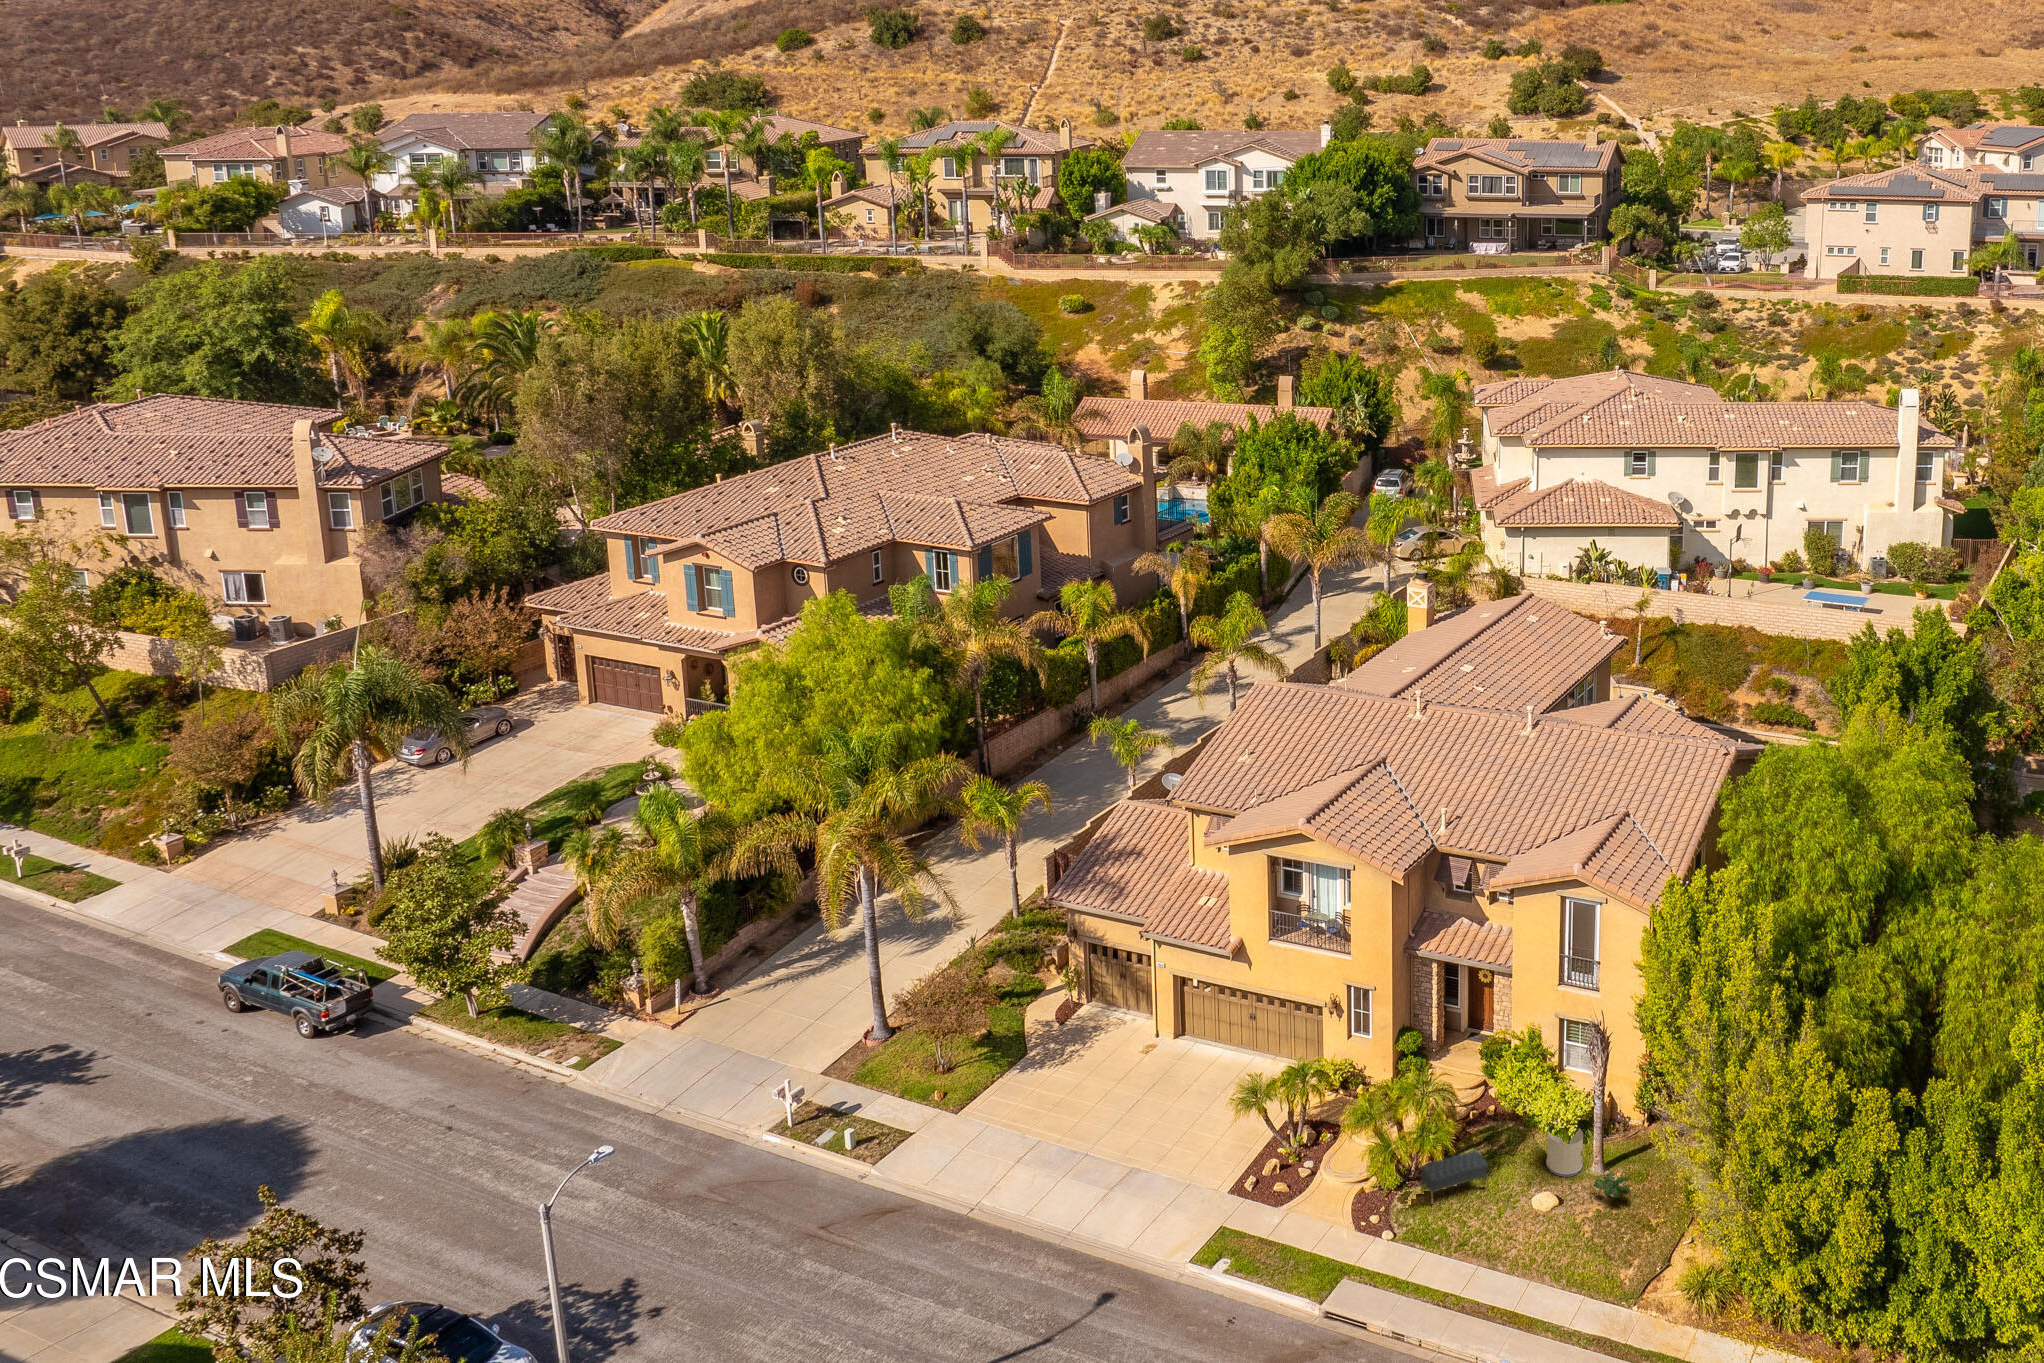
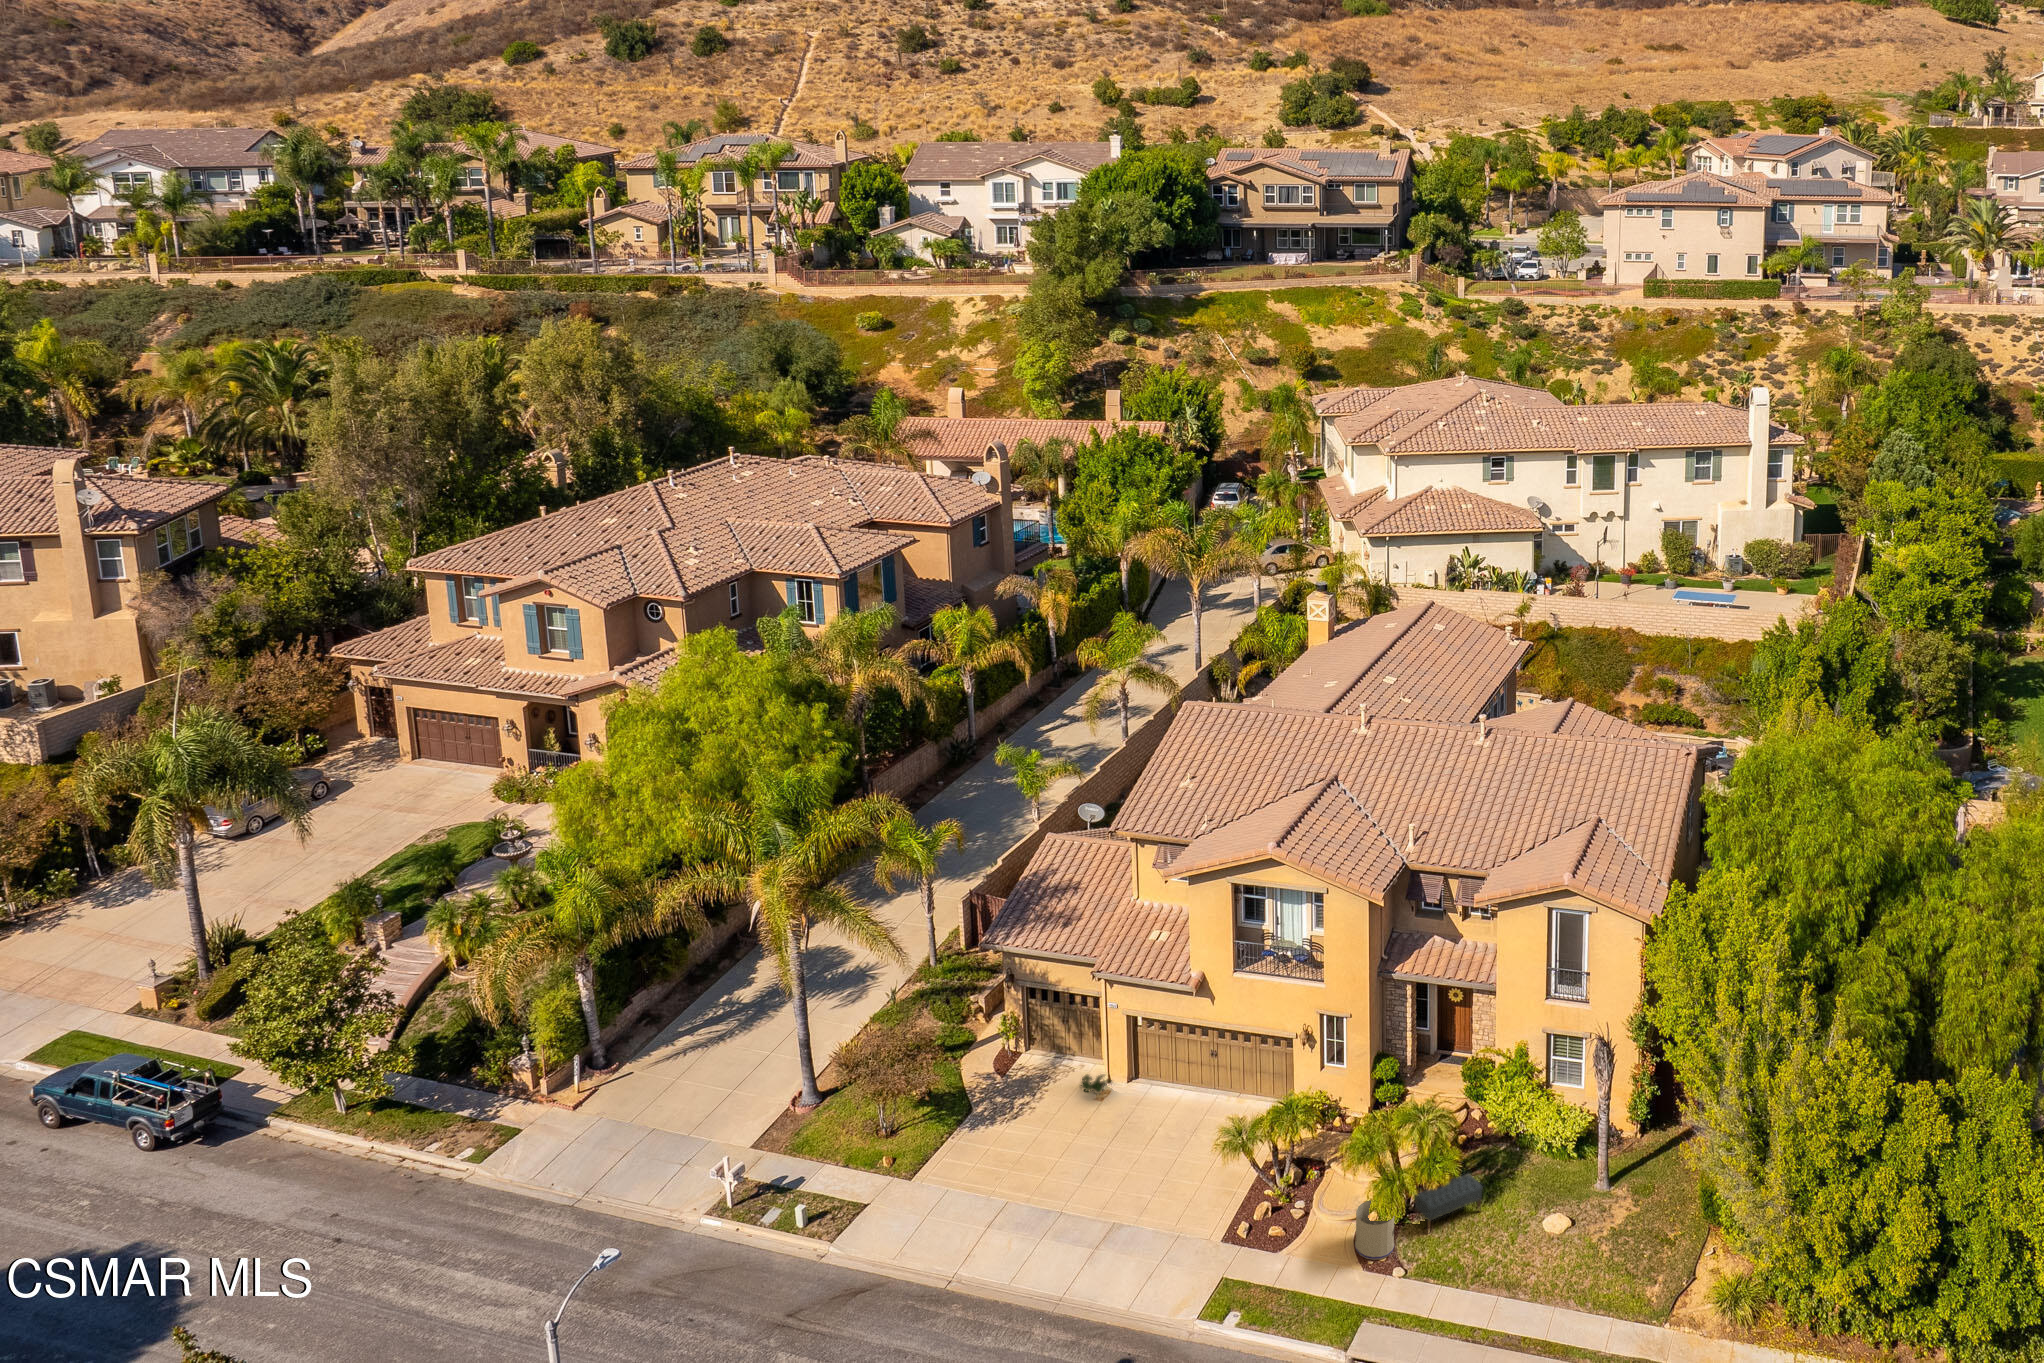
trash can: present [1546,1128,1583,1177] -> present [1355,1200,1395,1260]
potted plant: present [1594,1173,1630,1198] -> present [1080,1075,1112,1094]

